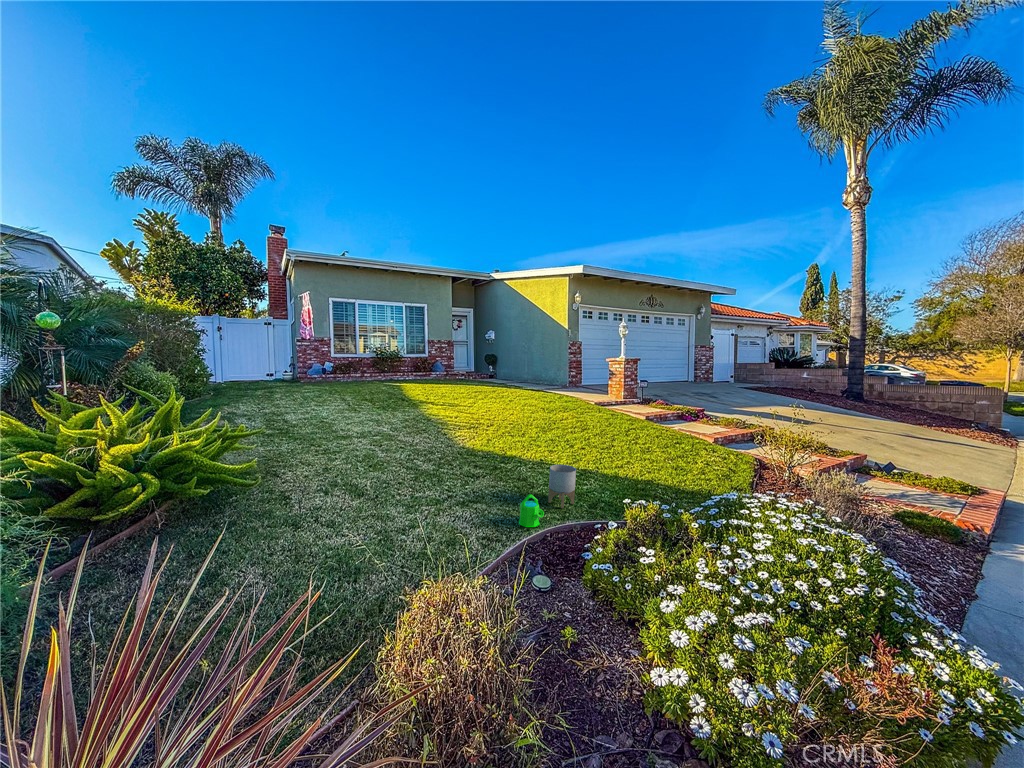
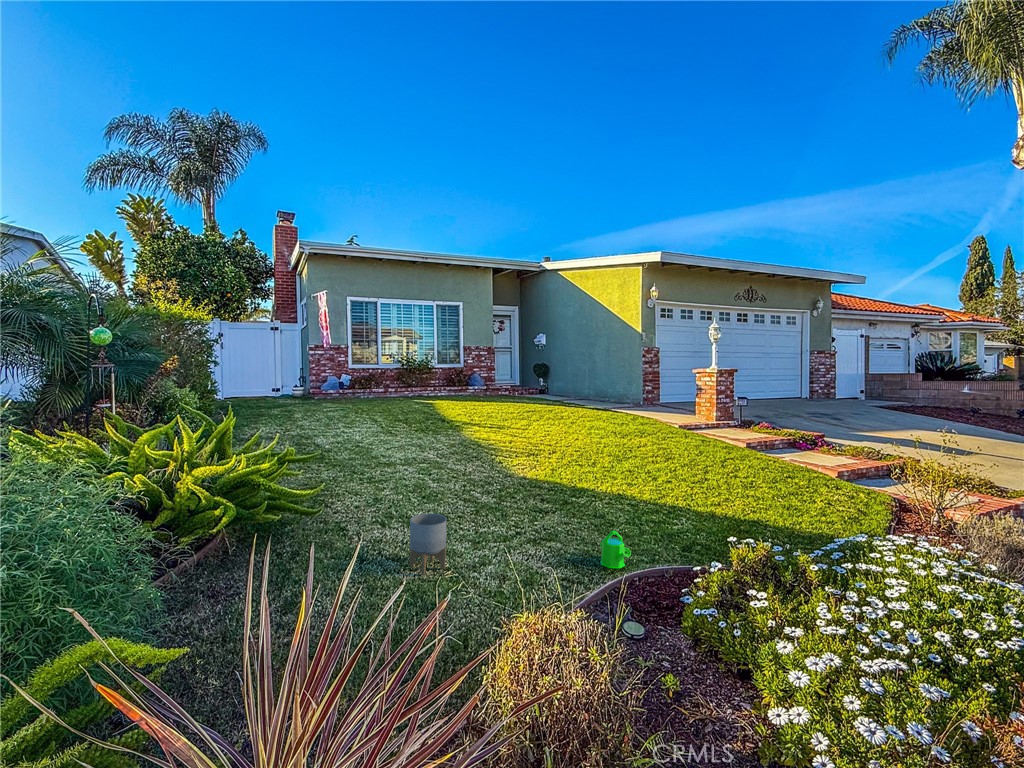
planter: present [548,465,576,508] -> present [410,513,447,575]

